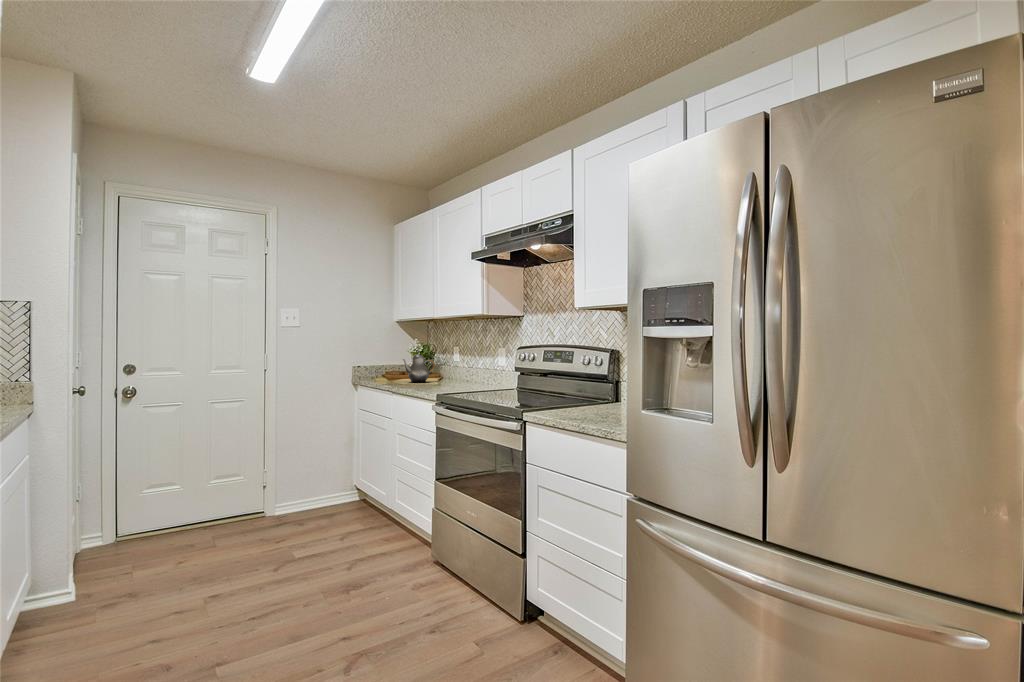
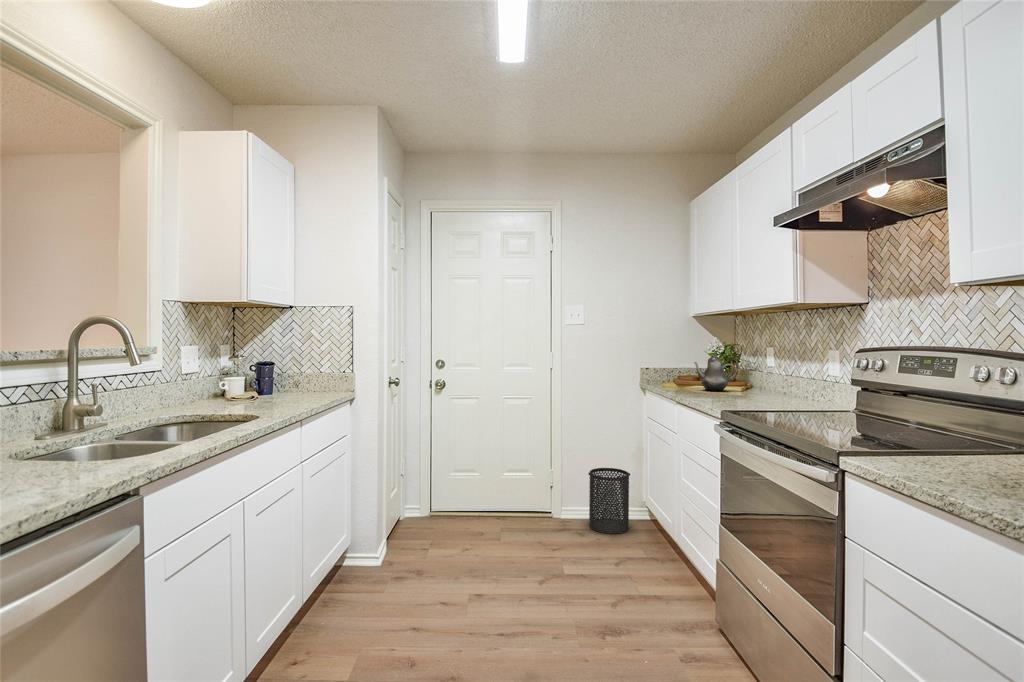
trash can: none [306,459,345,519] -> present [588,468,630,534]

